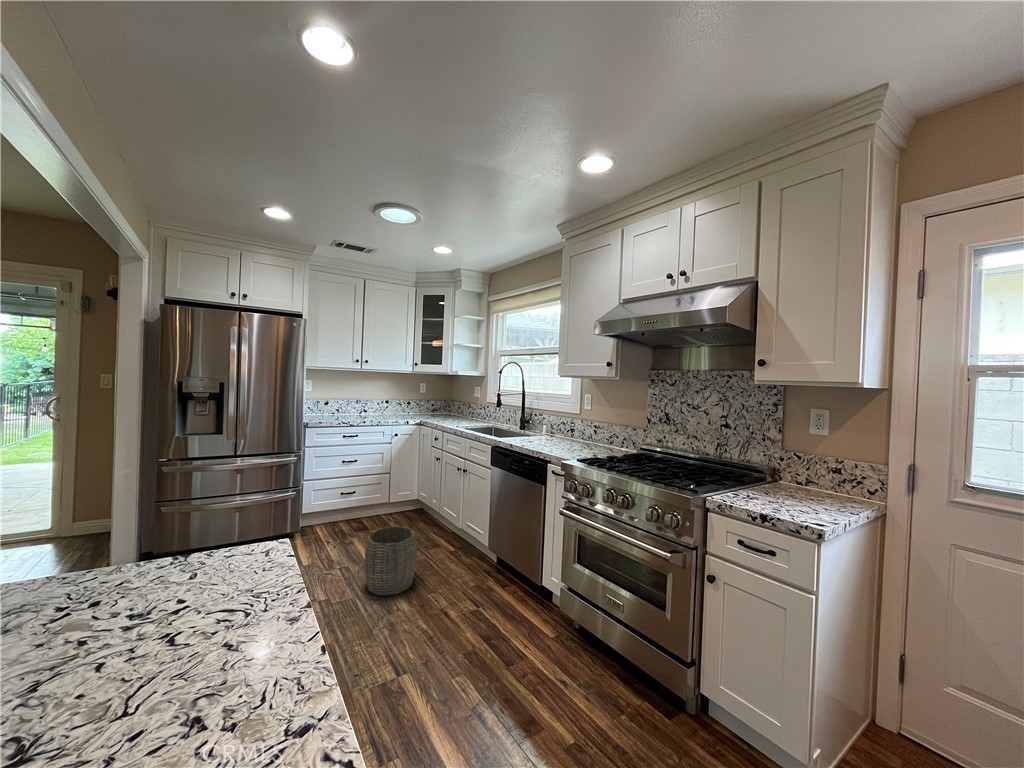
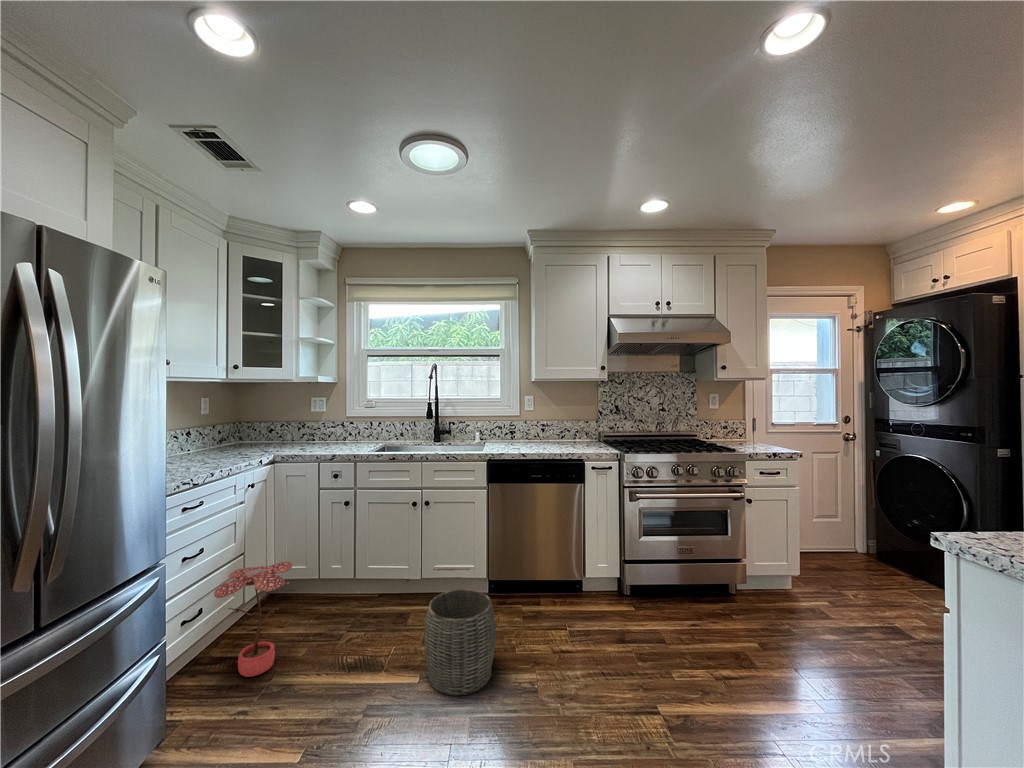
potted plant: none [338,477,382,533] -> present [214,562,293,677]

